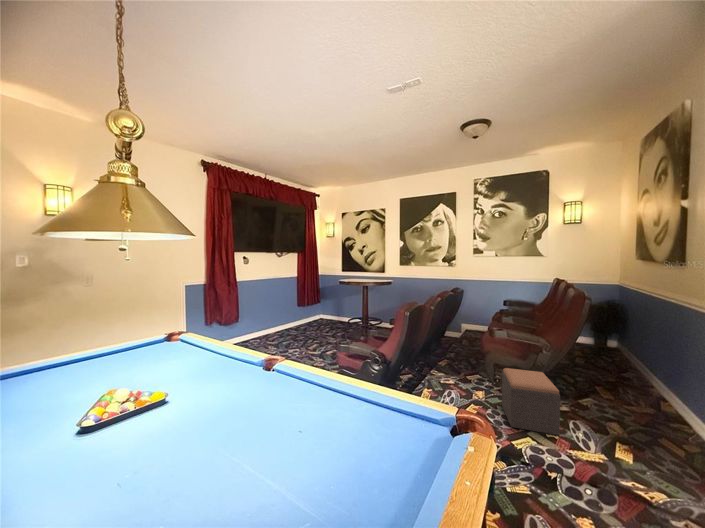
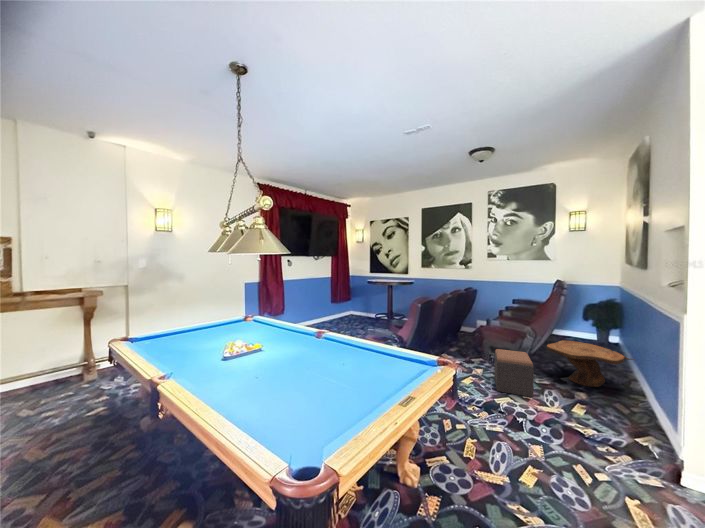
side table: none [561,351,679,413] -> present [547,340,634,387]

